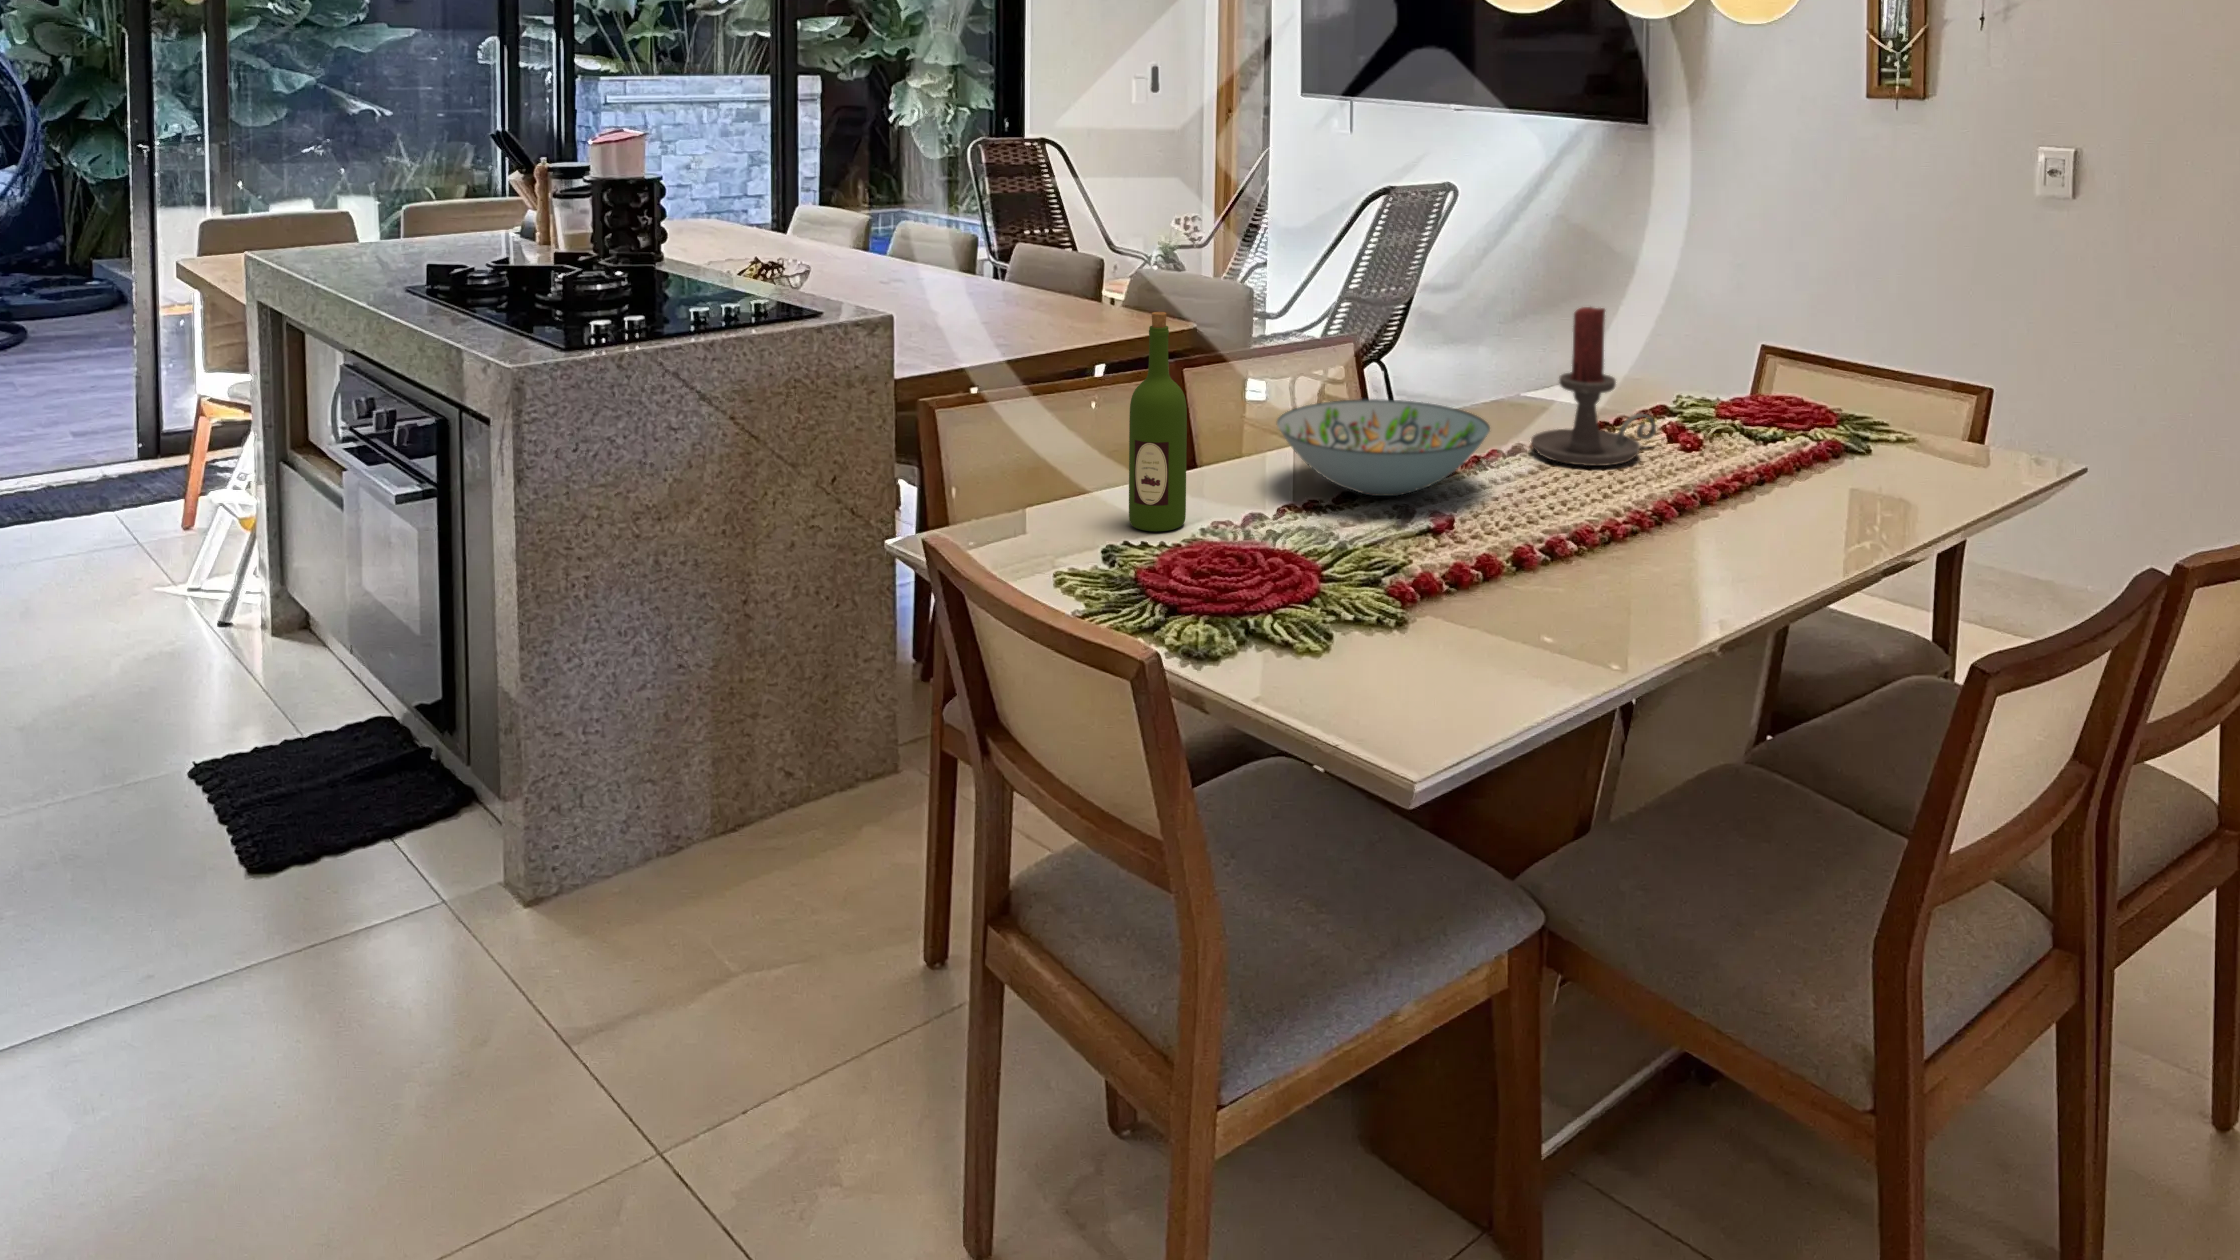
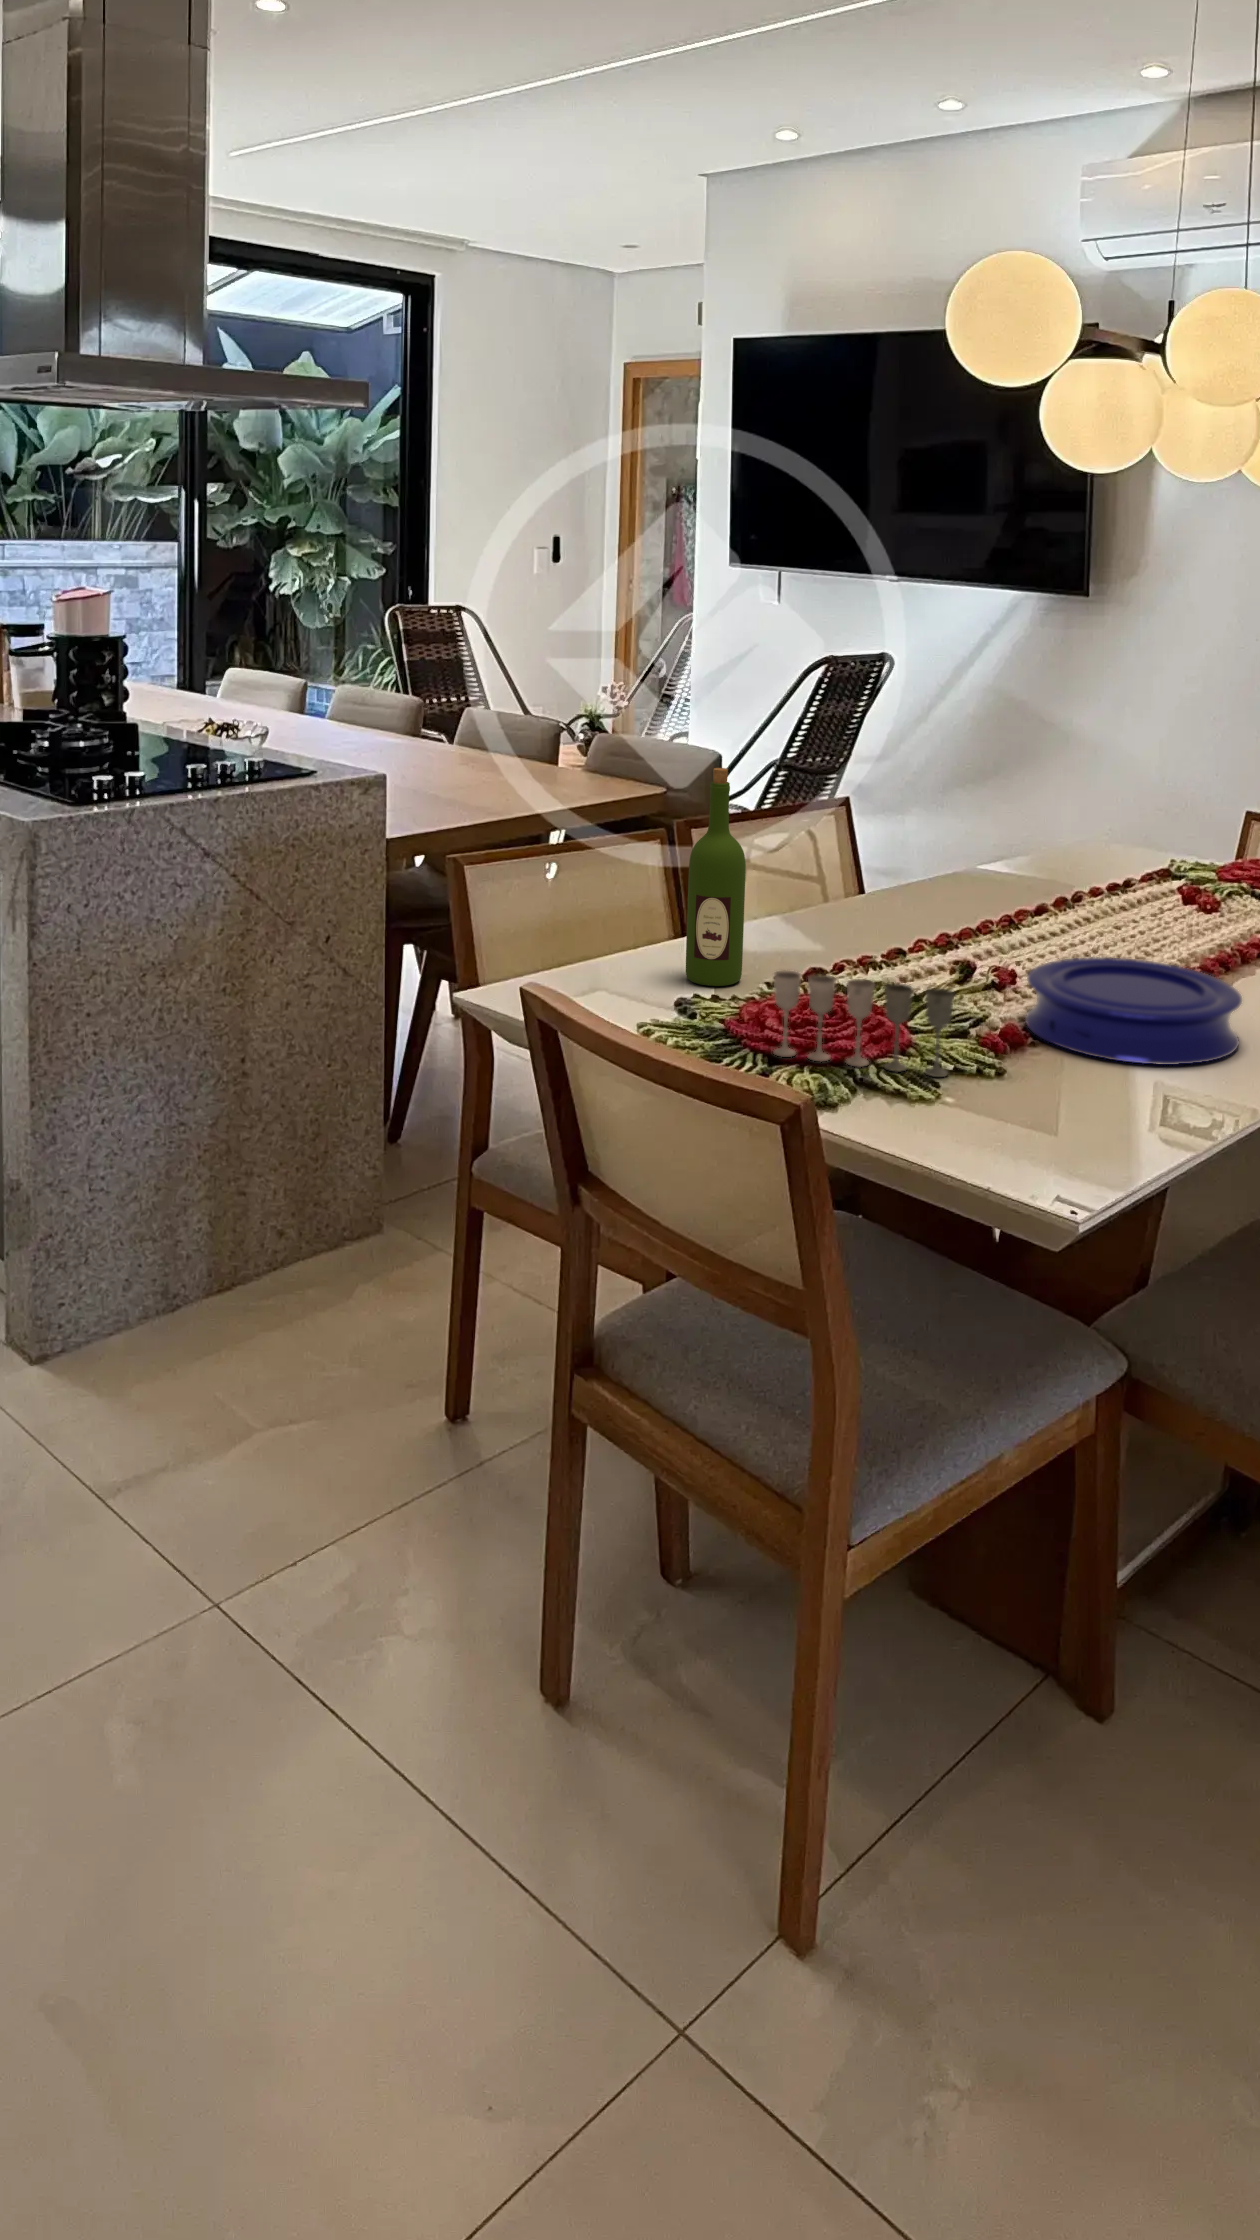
candle holder: present [1531,307,1656,466] -> none [1047,770,1167,928]
decorative bowl: present [1277,399,1490,496] -> none [815,861,1029,955]
plate: none [1454,501,1668,614] -> present [1025,957,1242,1065]
wine glass: none [1178,520,1354,629] -> present [774,971,954,1077]

